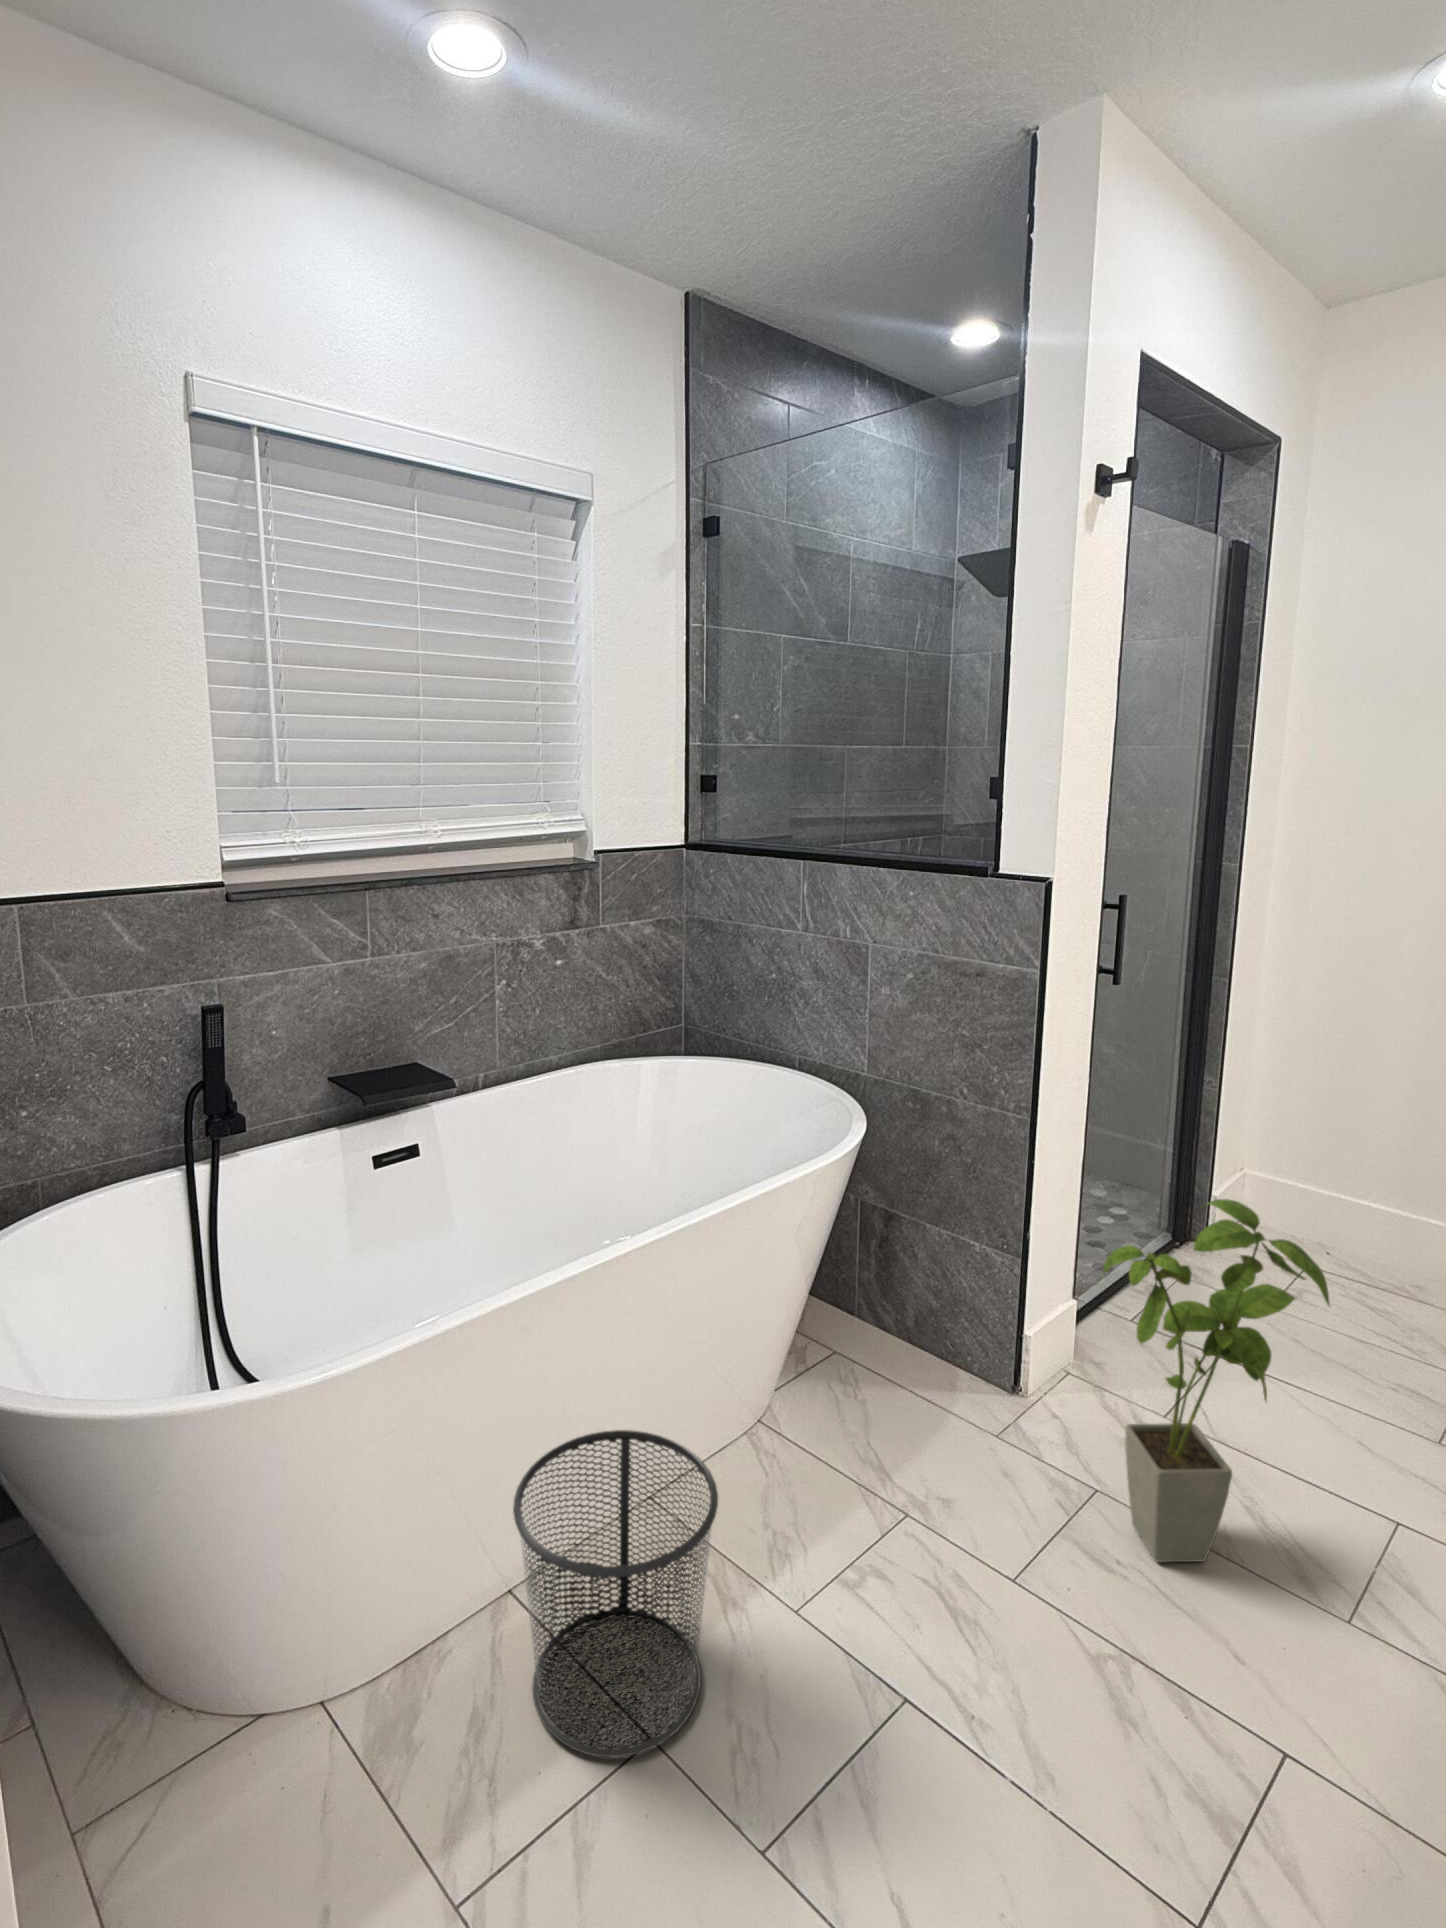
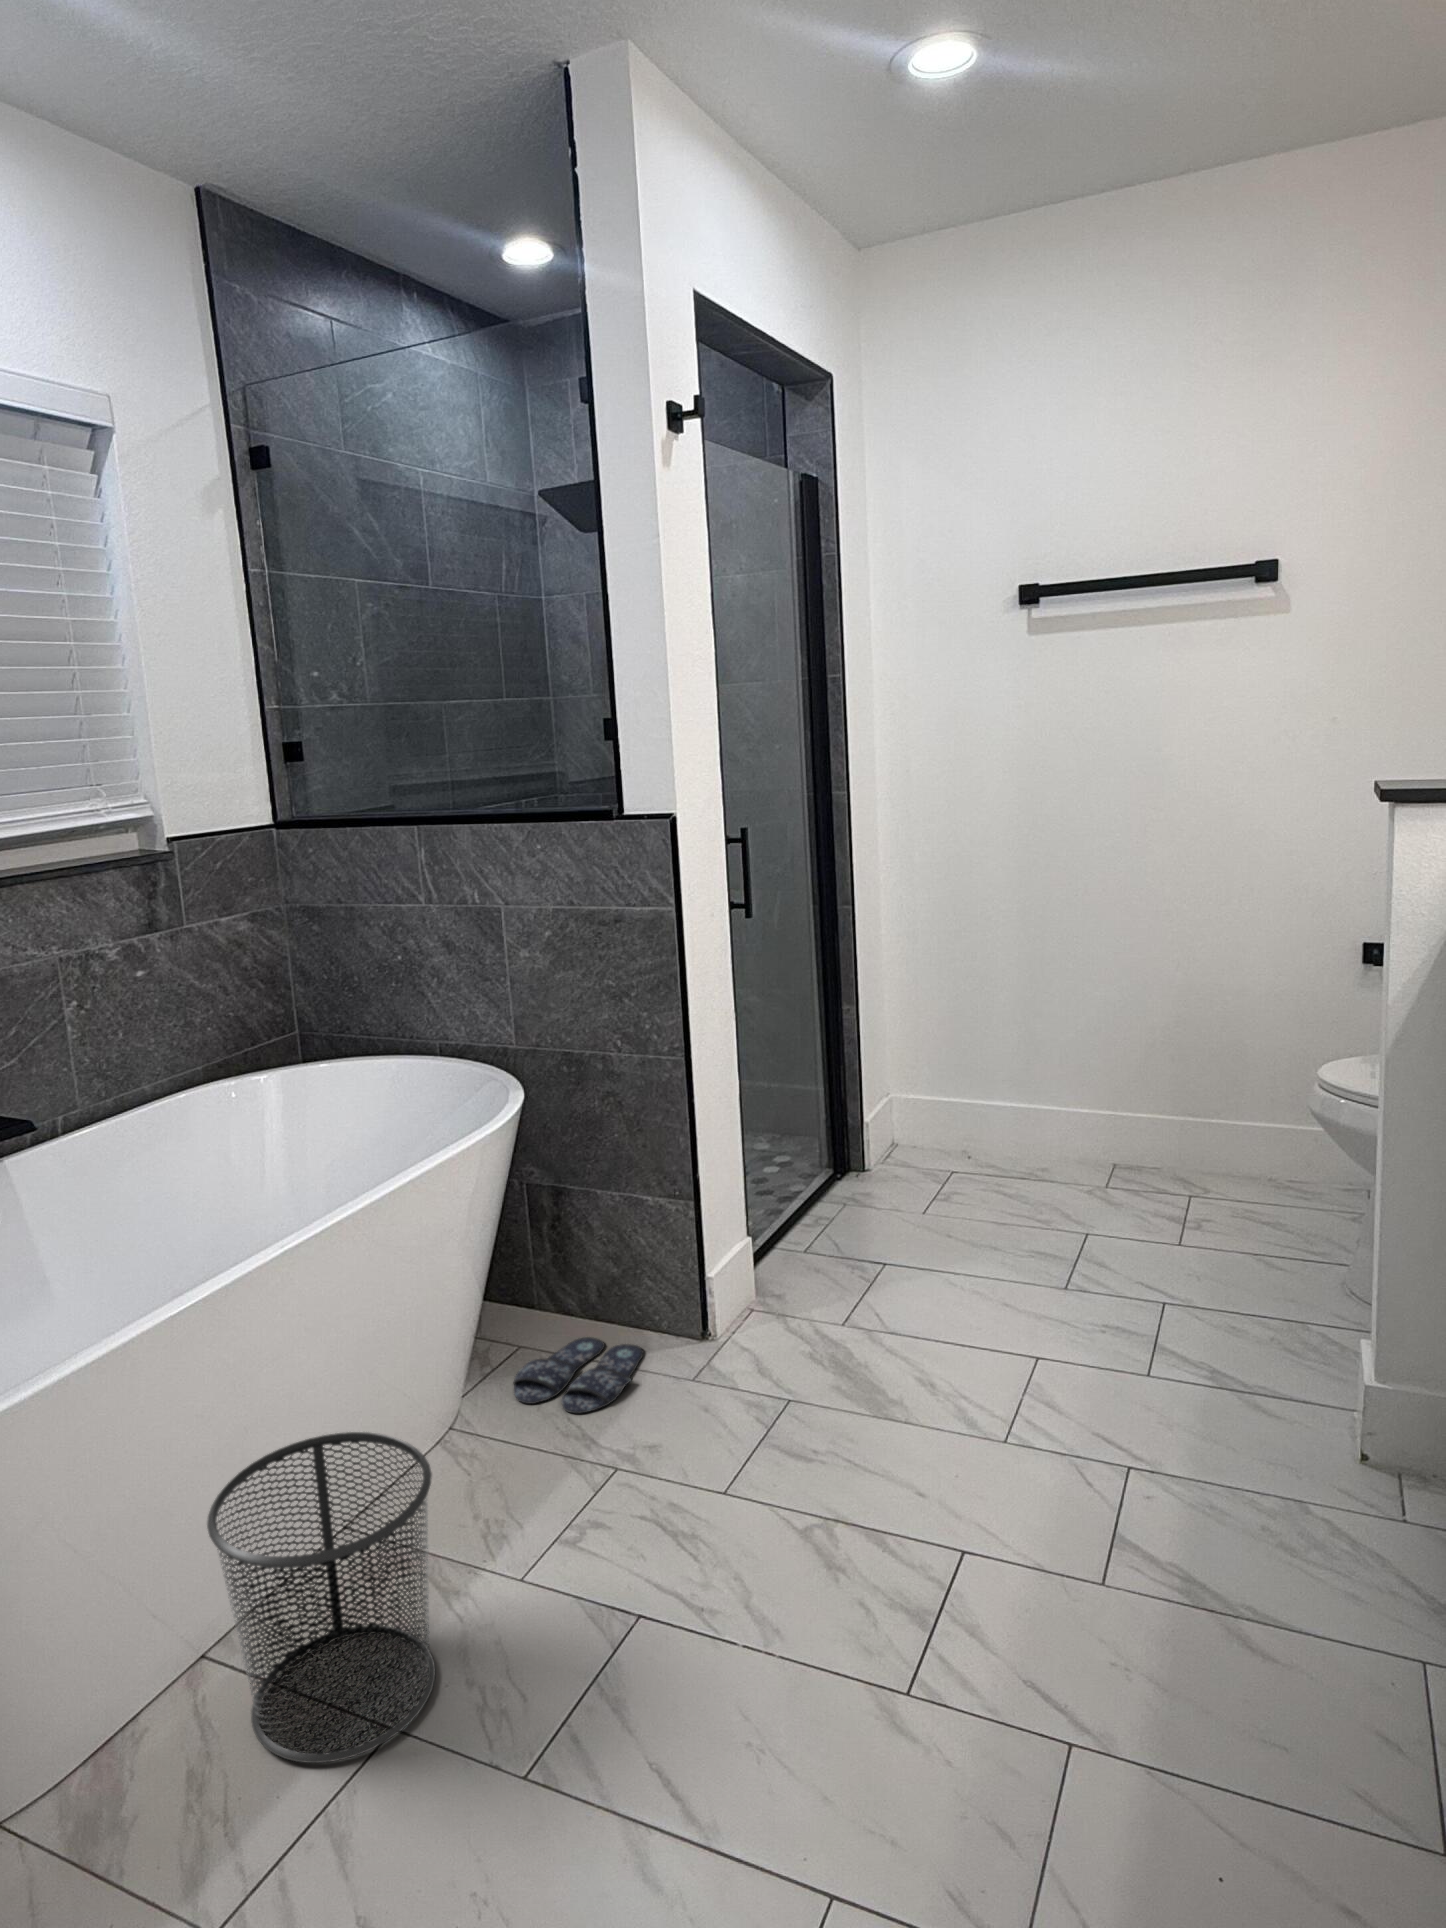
house plant: present [1103,1199,1330,1562] -> none [768,1089,957,1443]
slippers: none [823,1358,952,1442] -> present [513,1337,644,1414]

